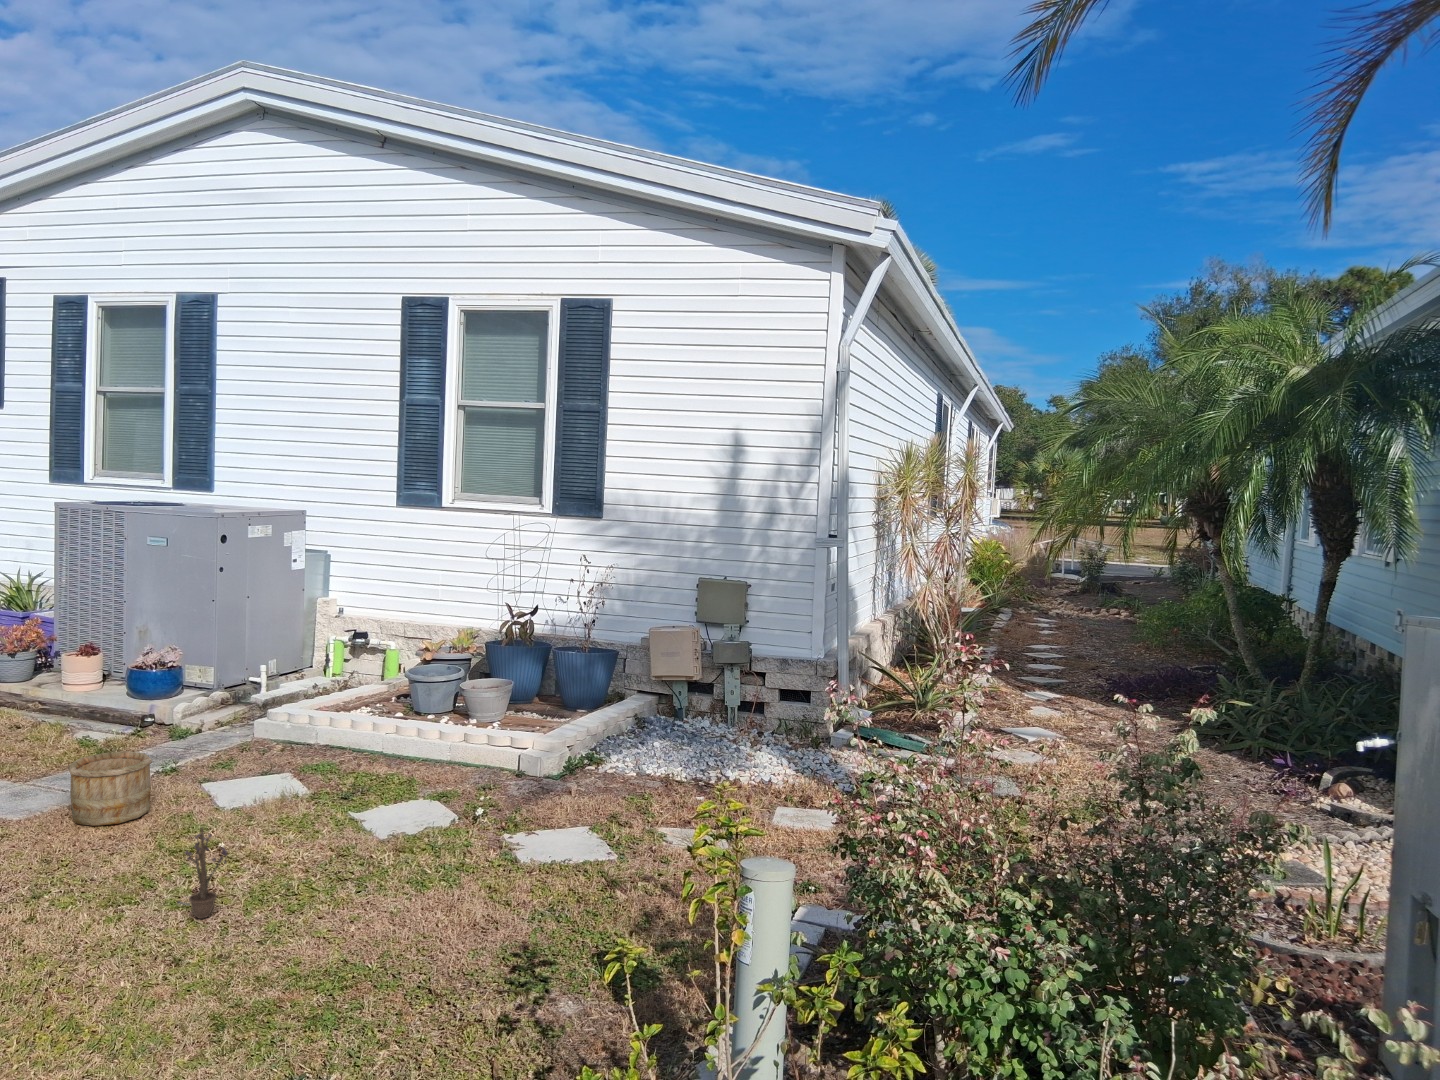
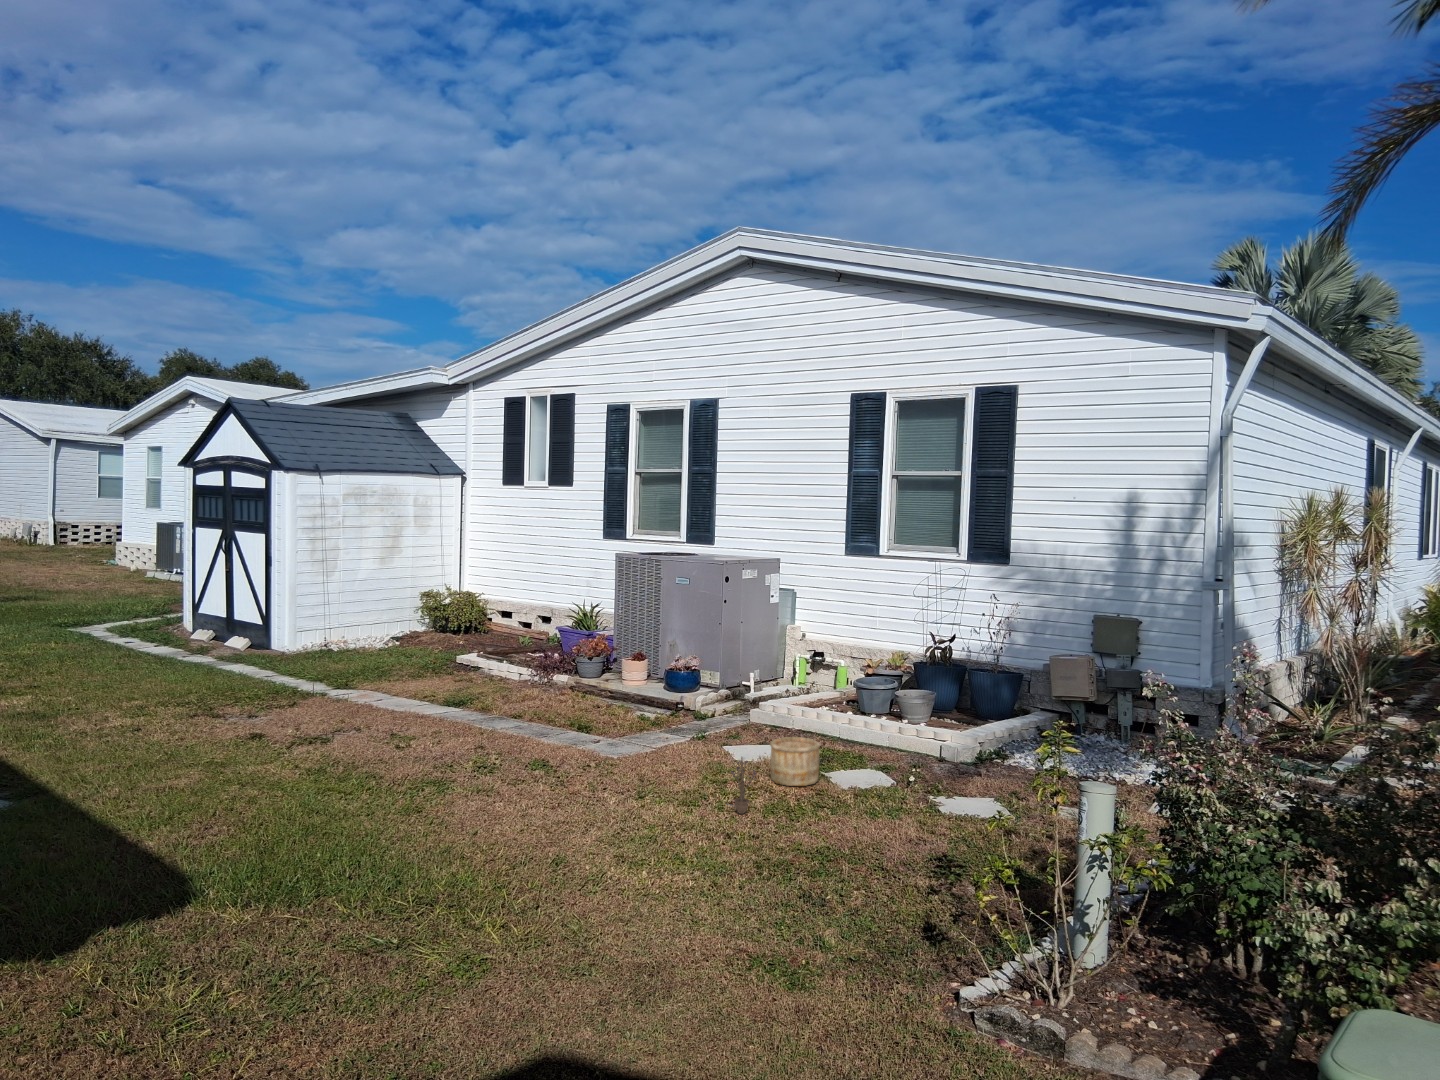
wooden bucket: present [68,751,152,826] -> present [770,737,821,786]

